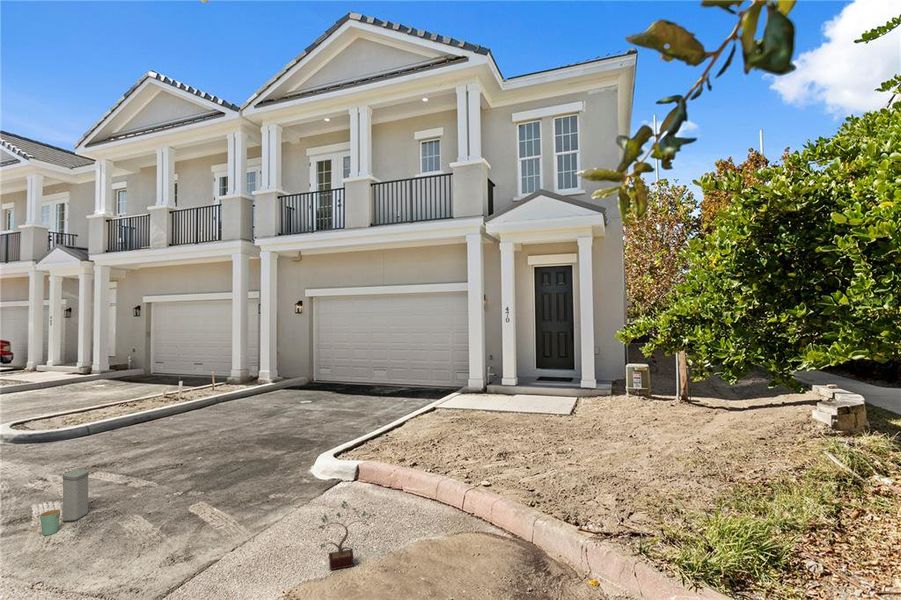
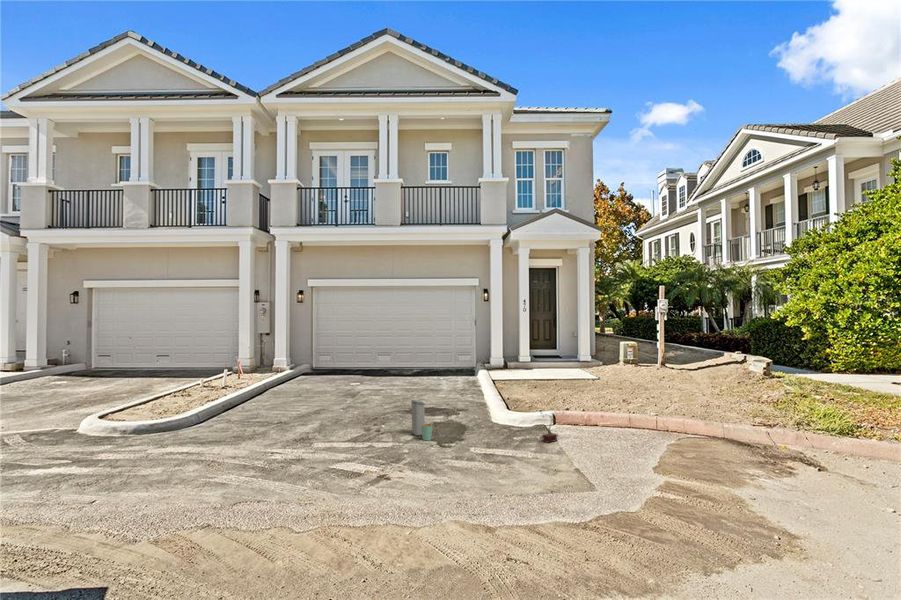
potted plant: present [319,501,376,570] -> present [541,407,564,443]

